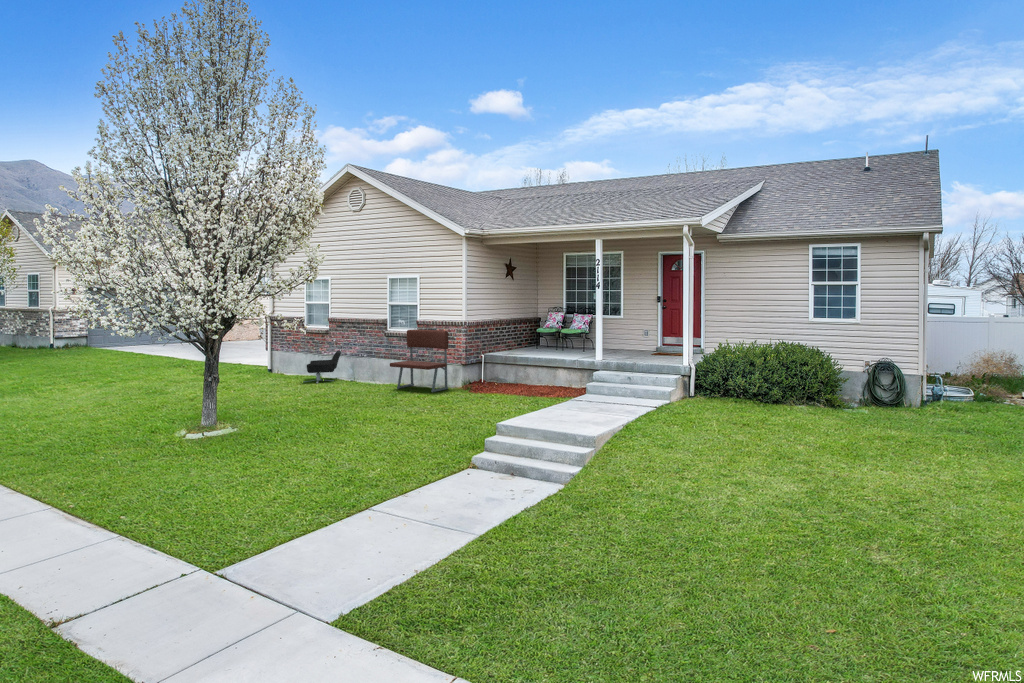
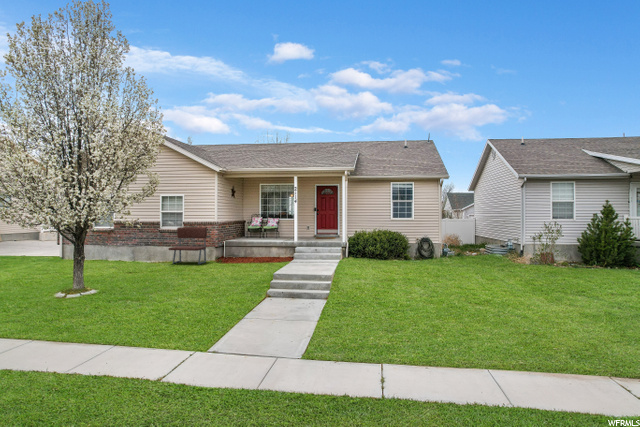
lounge chair: present [307,350,341,383] -> none [98,242,126,264]

